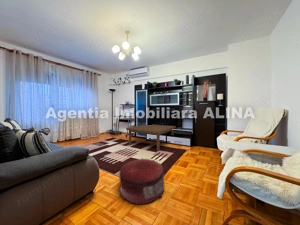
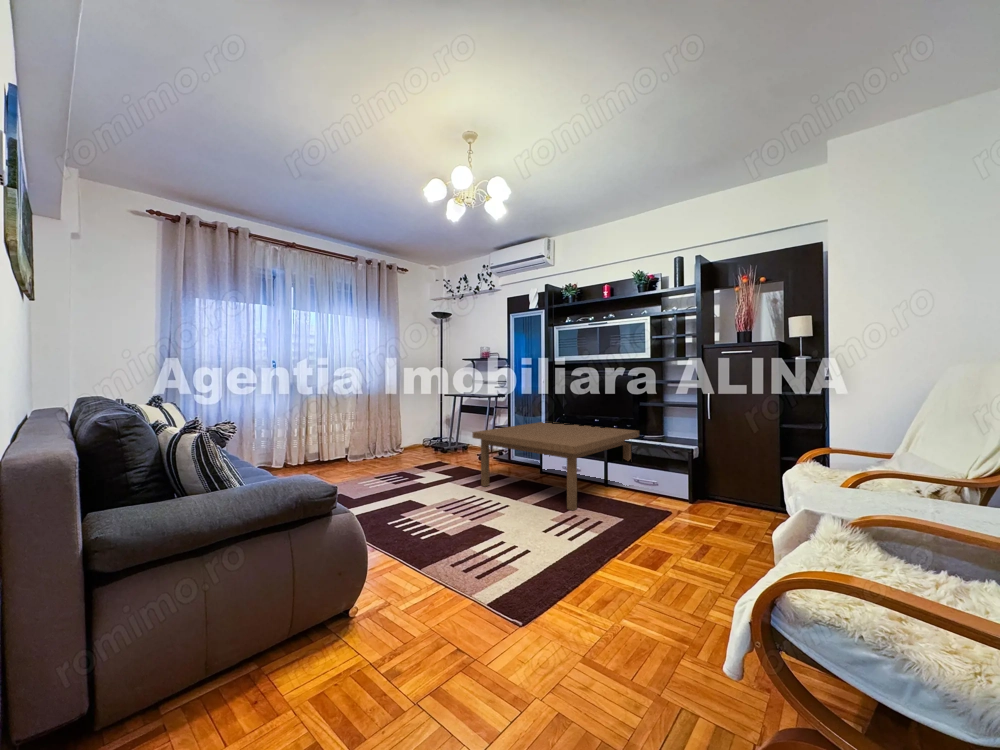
pouf: present [119,159,164,204] -> none [423,526,565,667]

